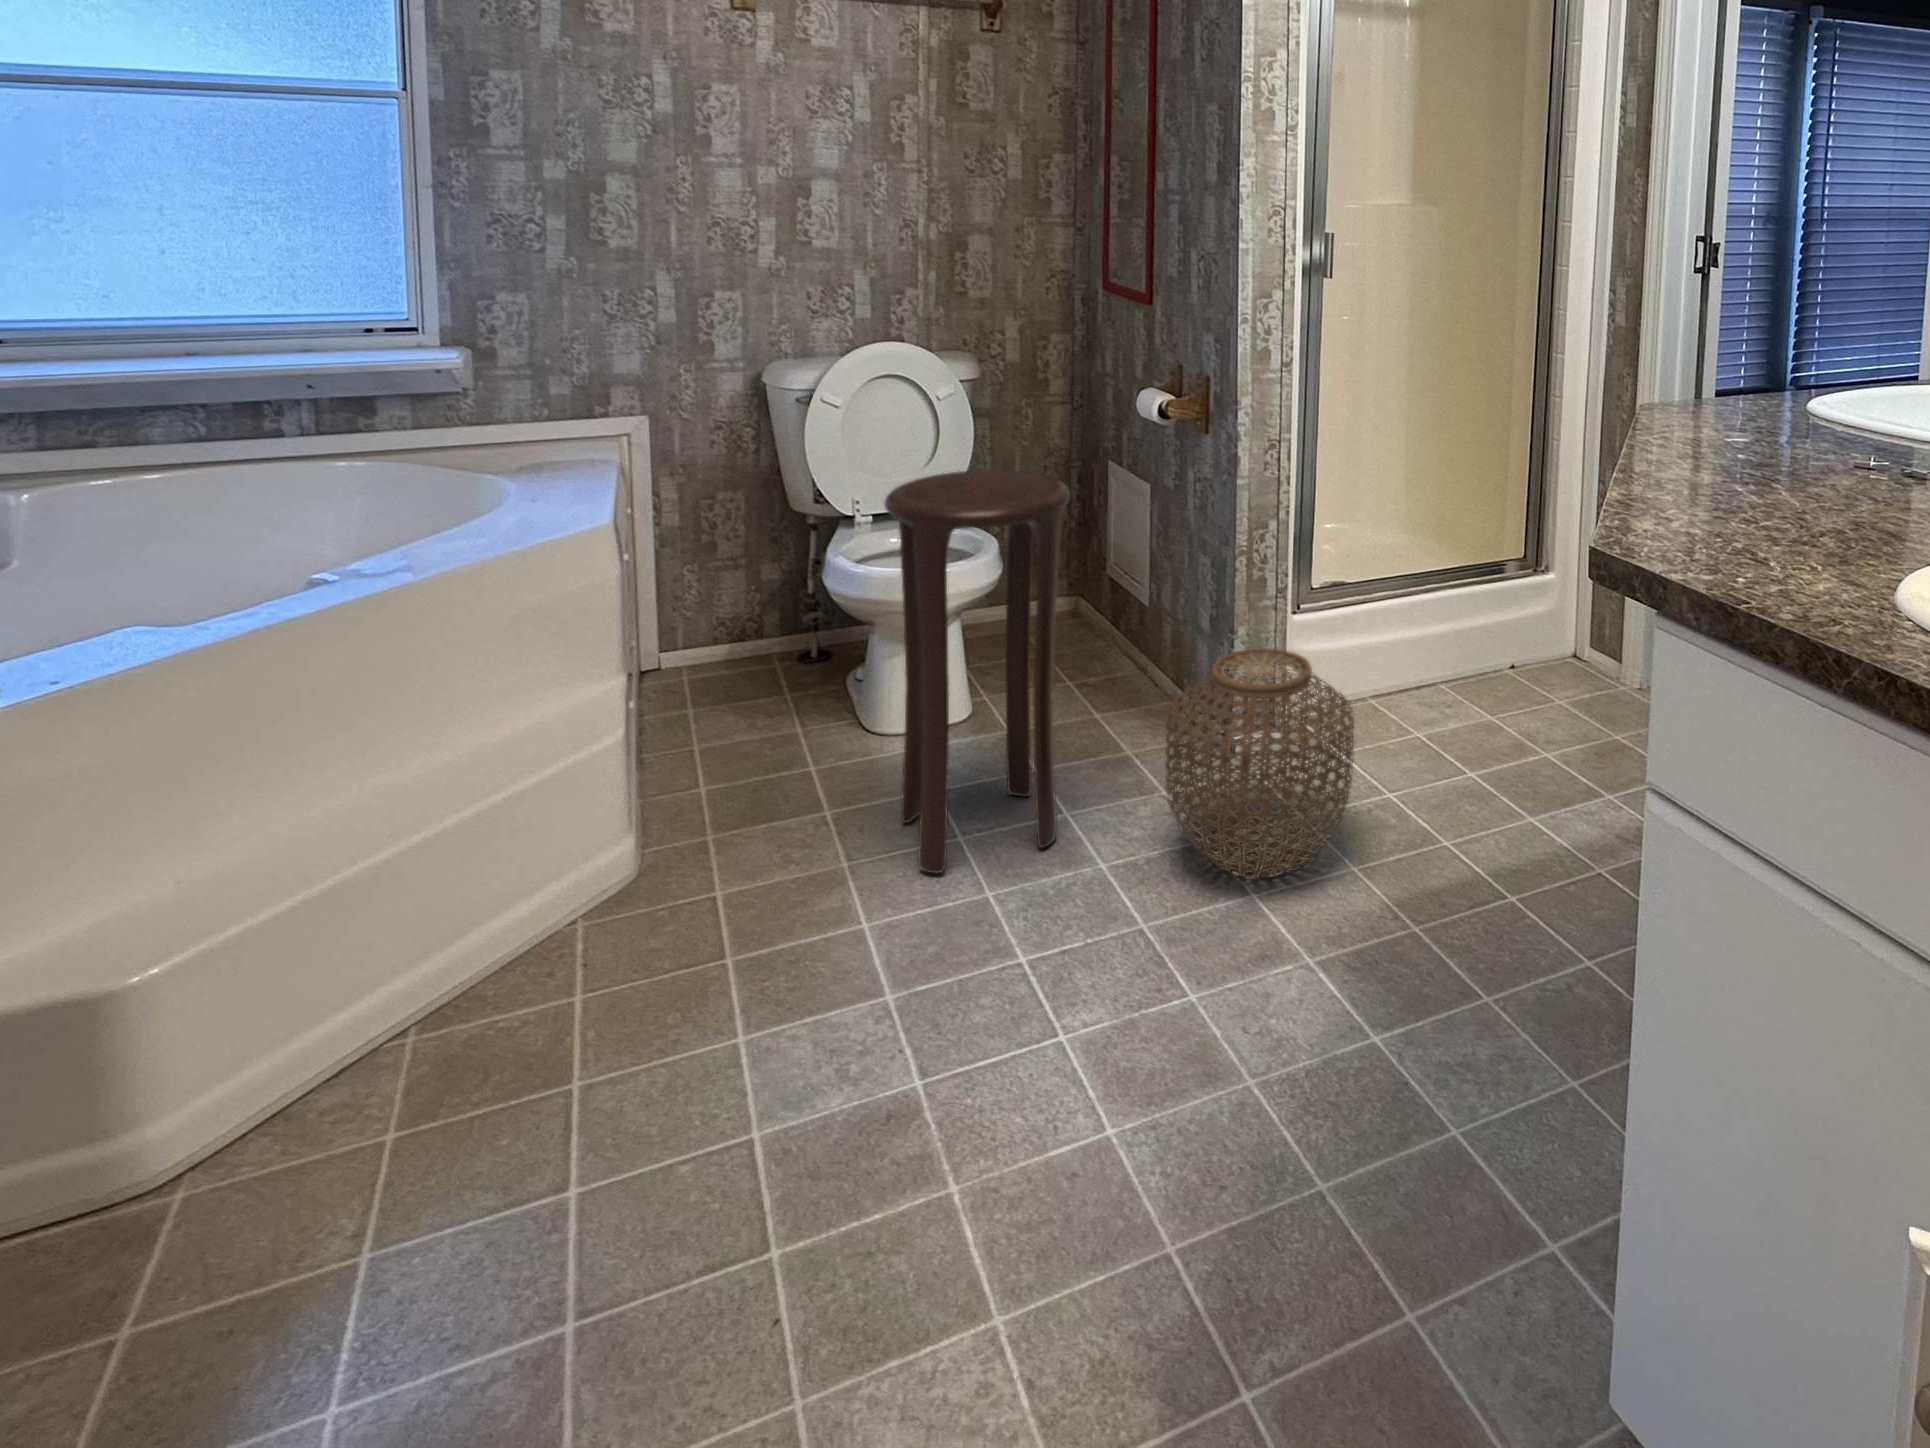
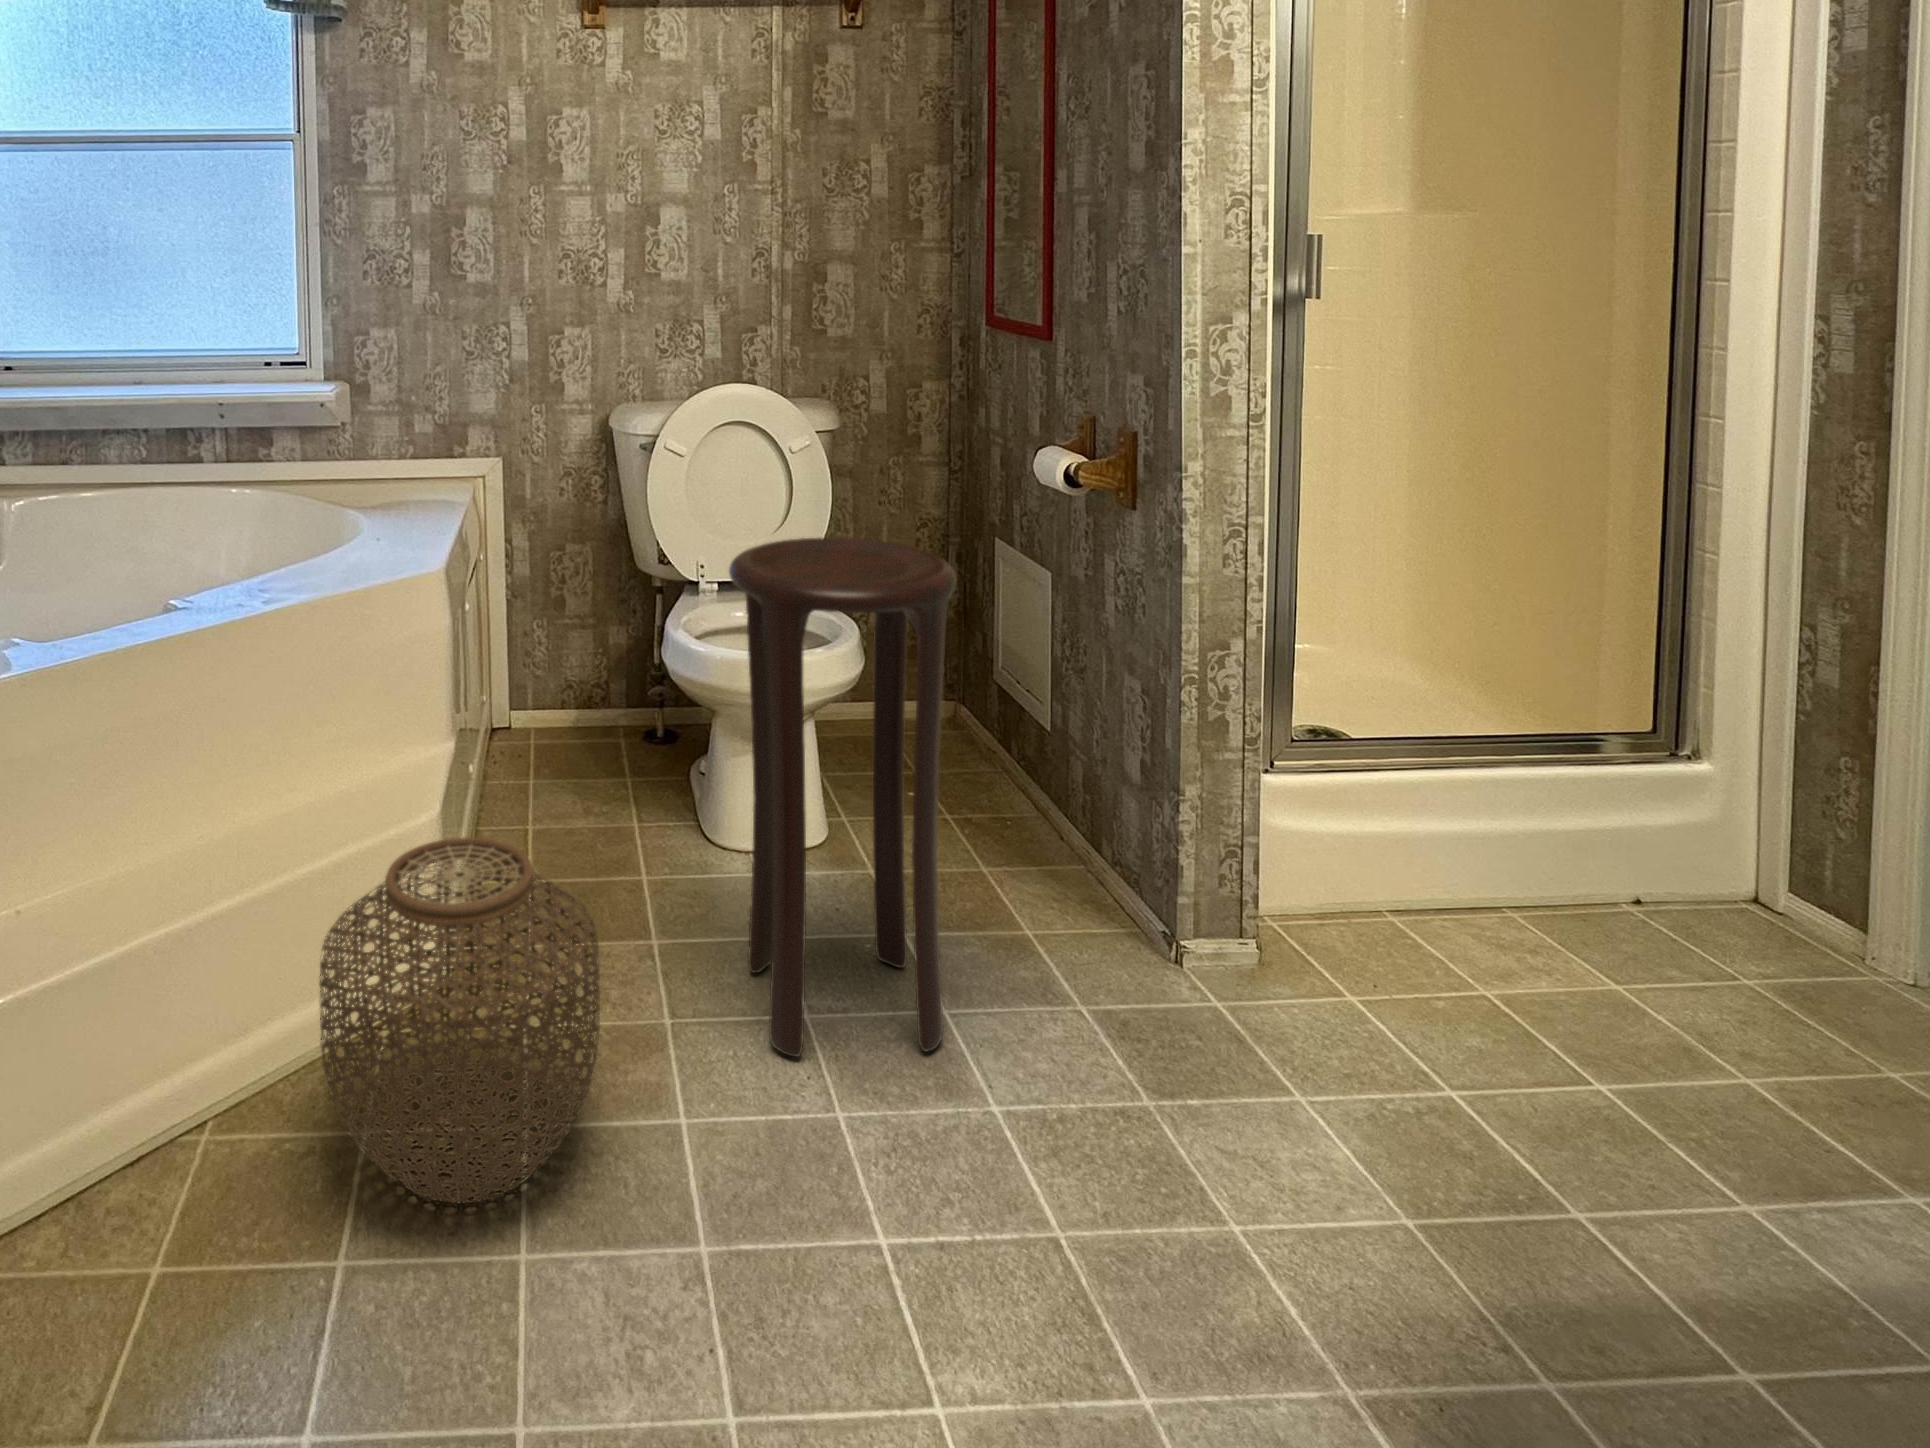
woven basket: present [1165,648,1354,878] -> present [319,838,600,1204]

